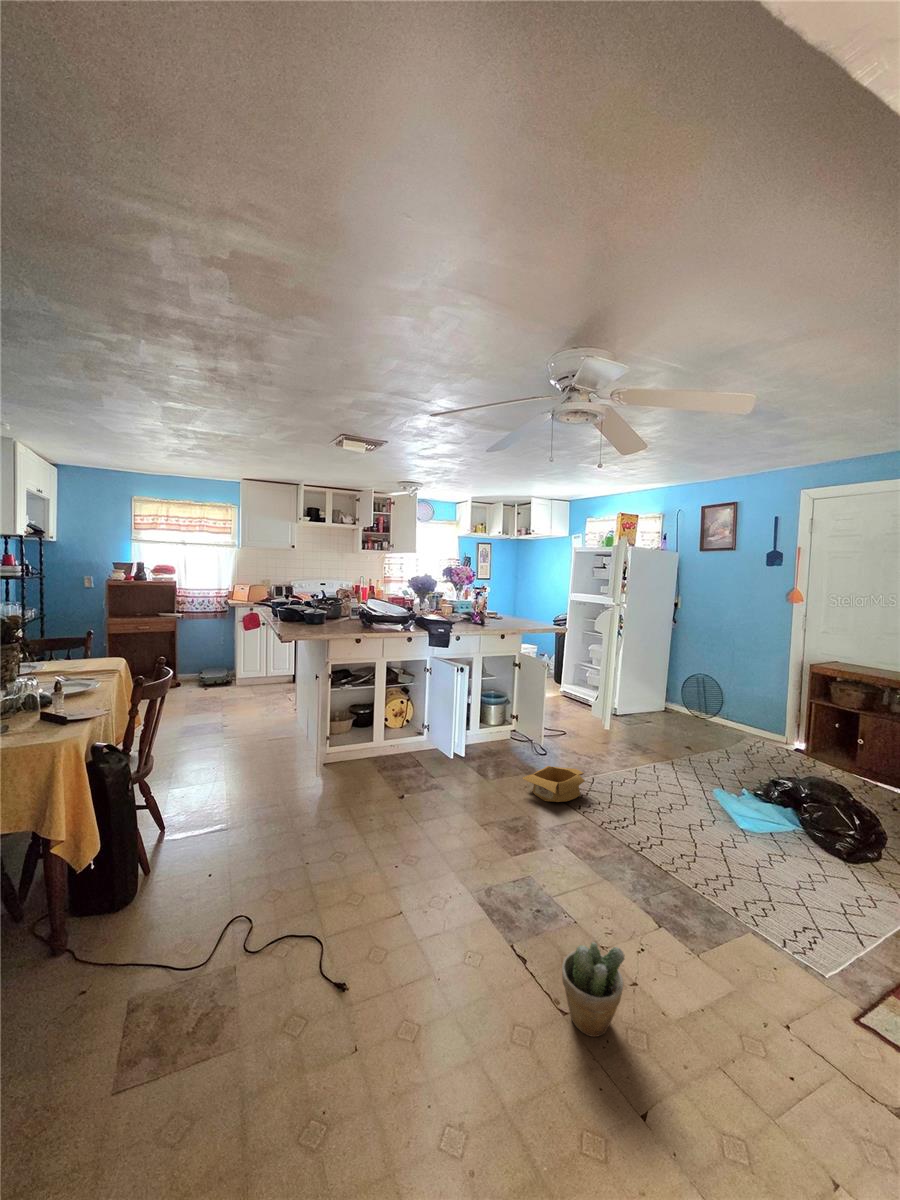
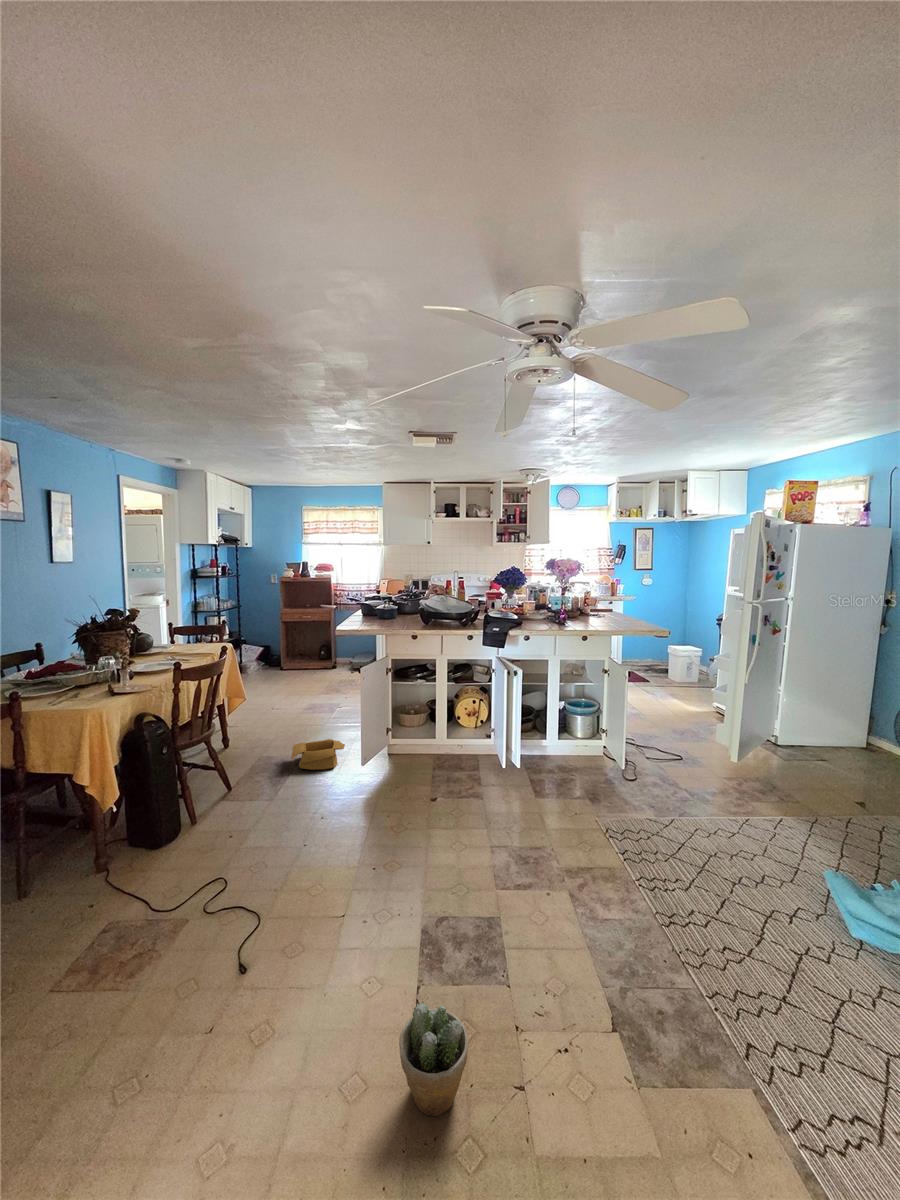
cardboard box: present [522,766,585,802] -> present [291,739,345,770]

